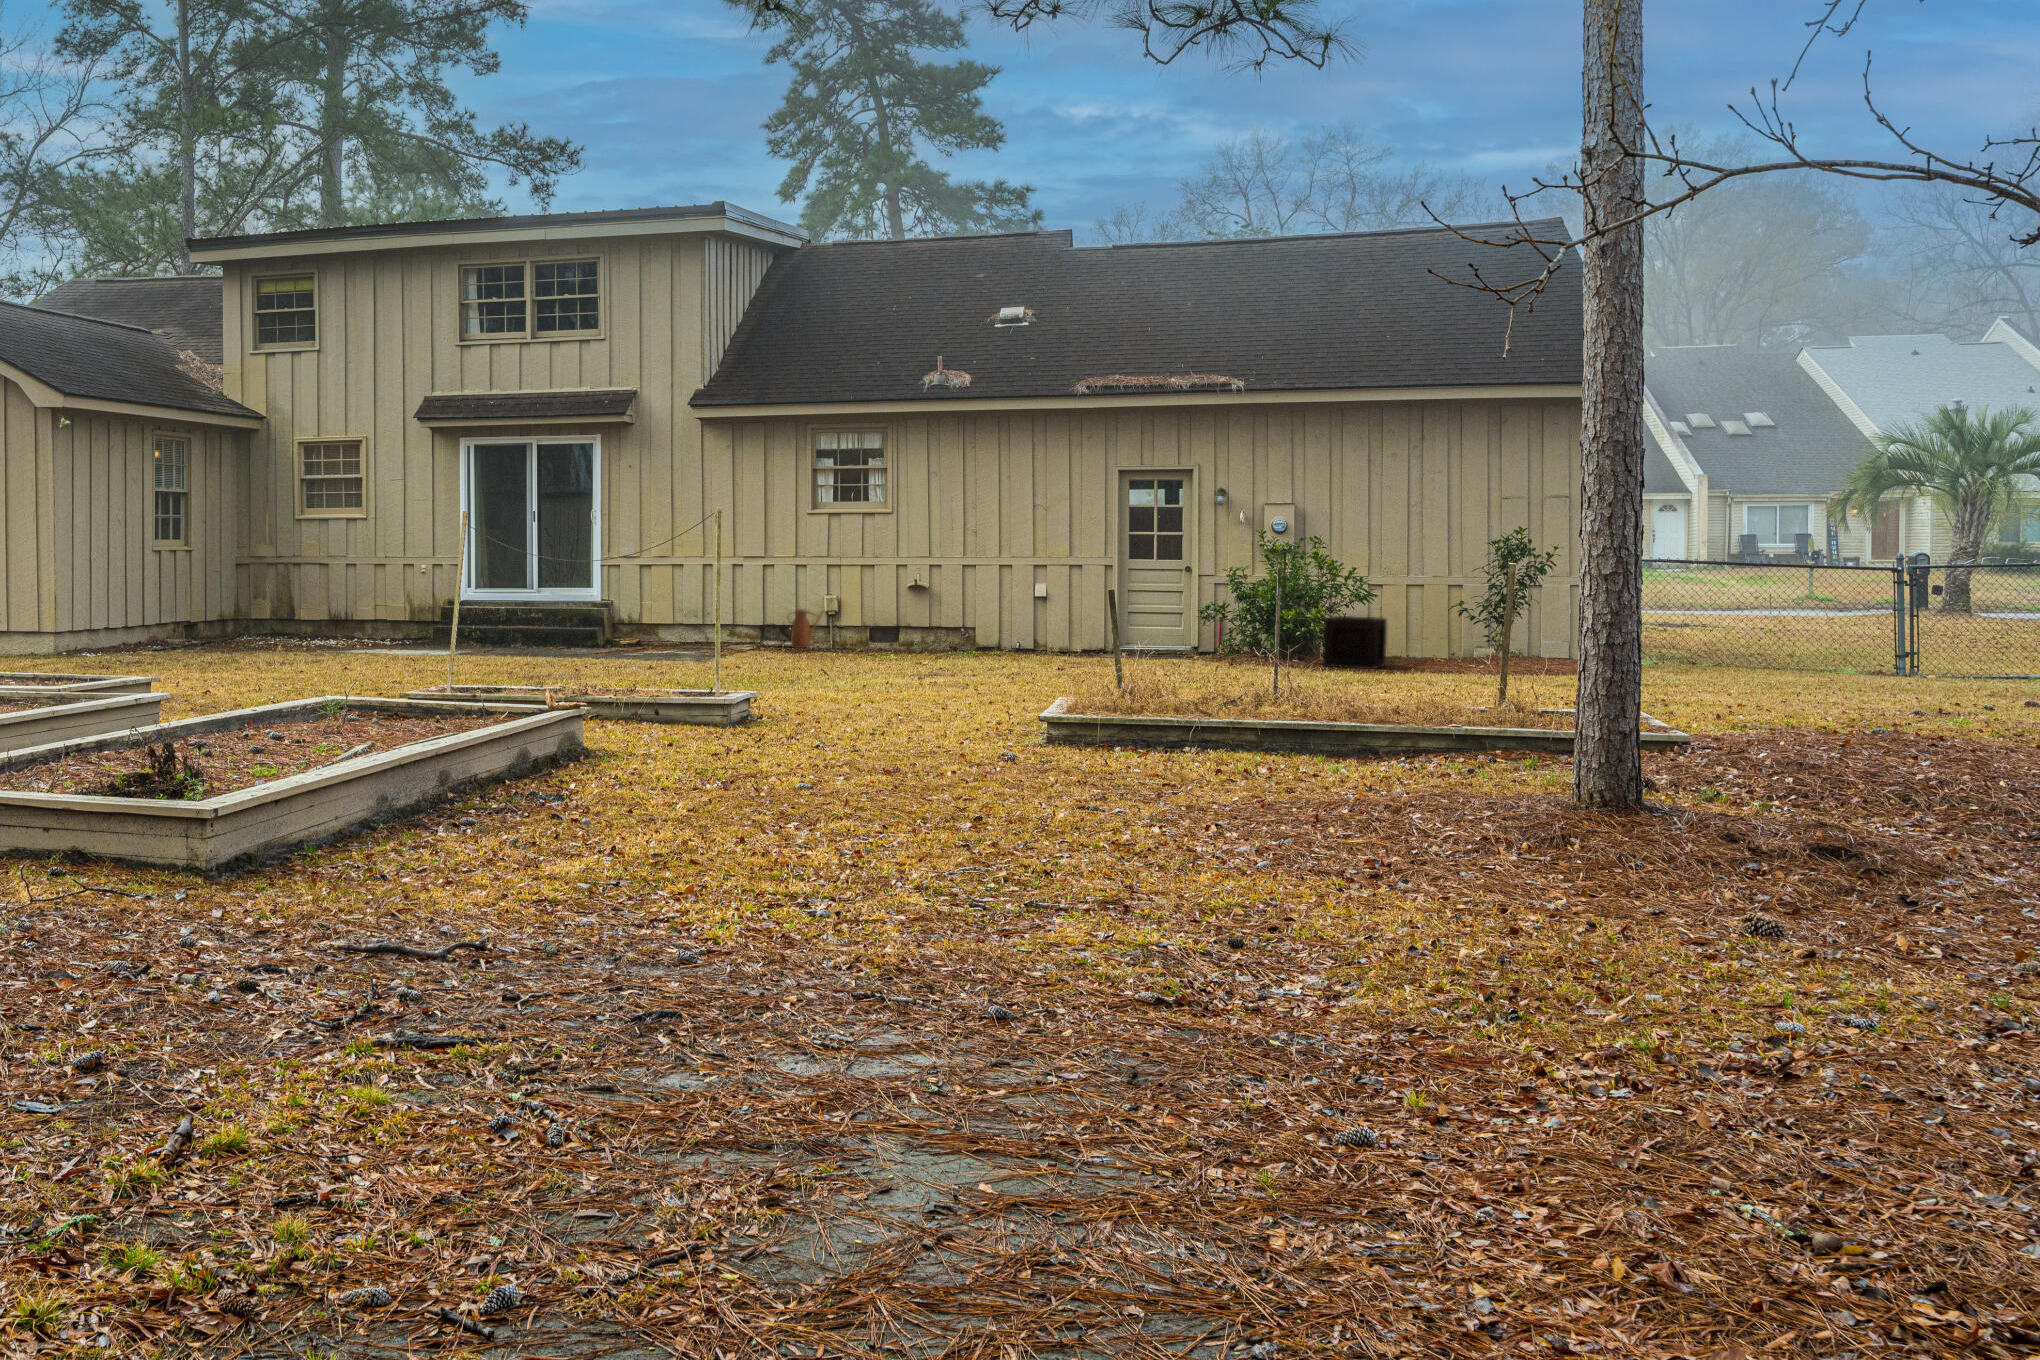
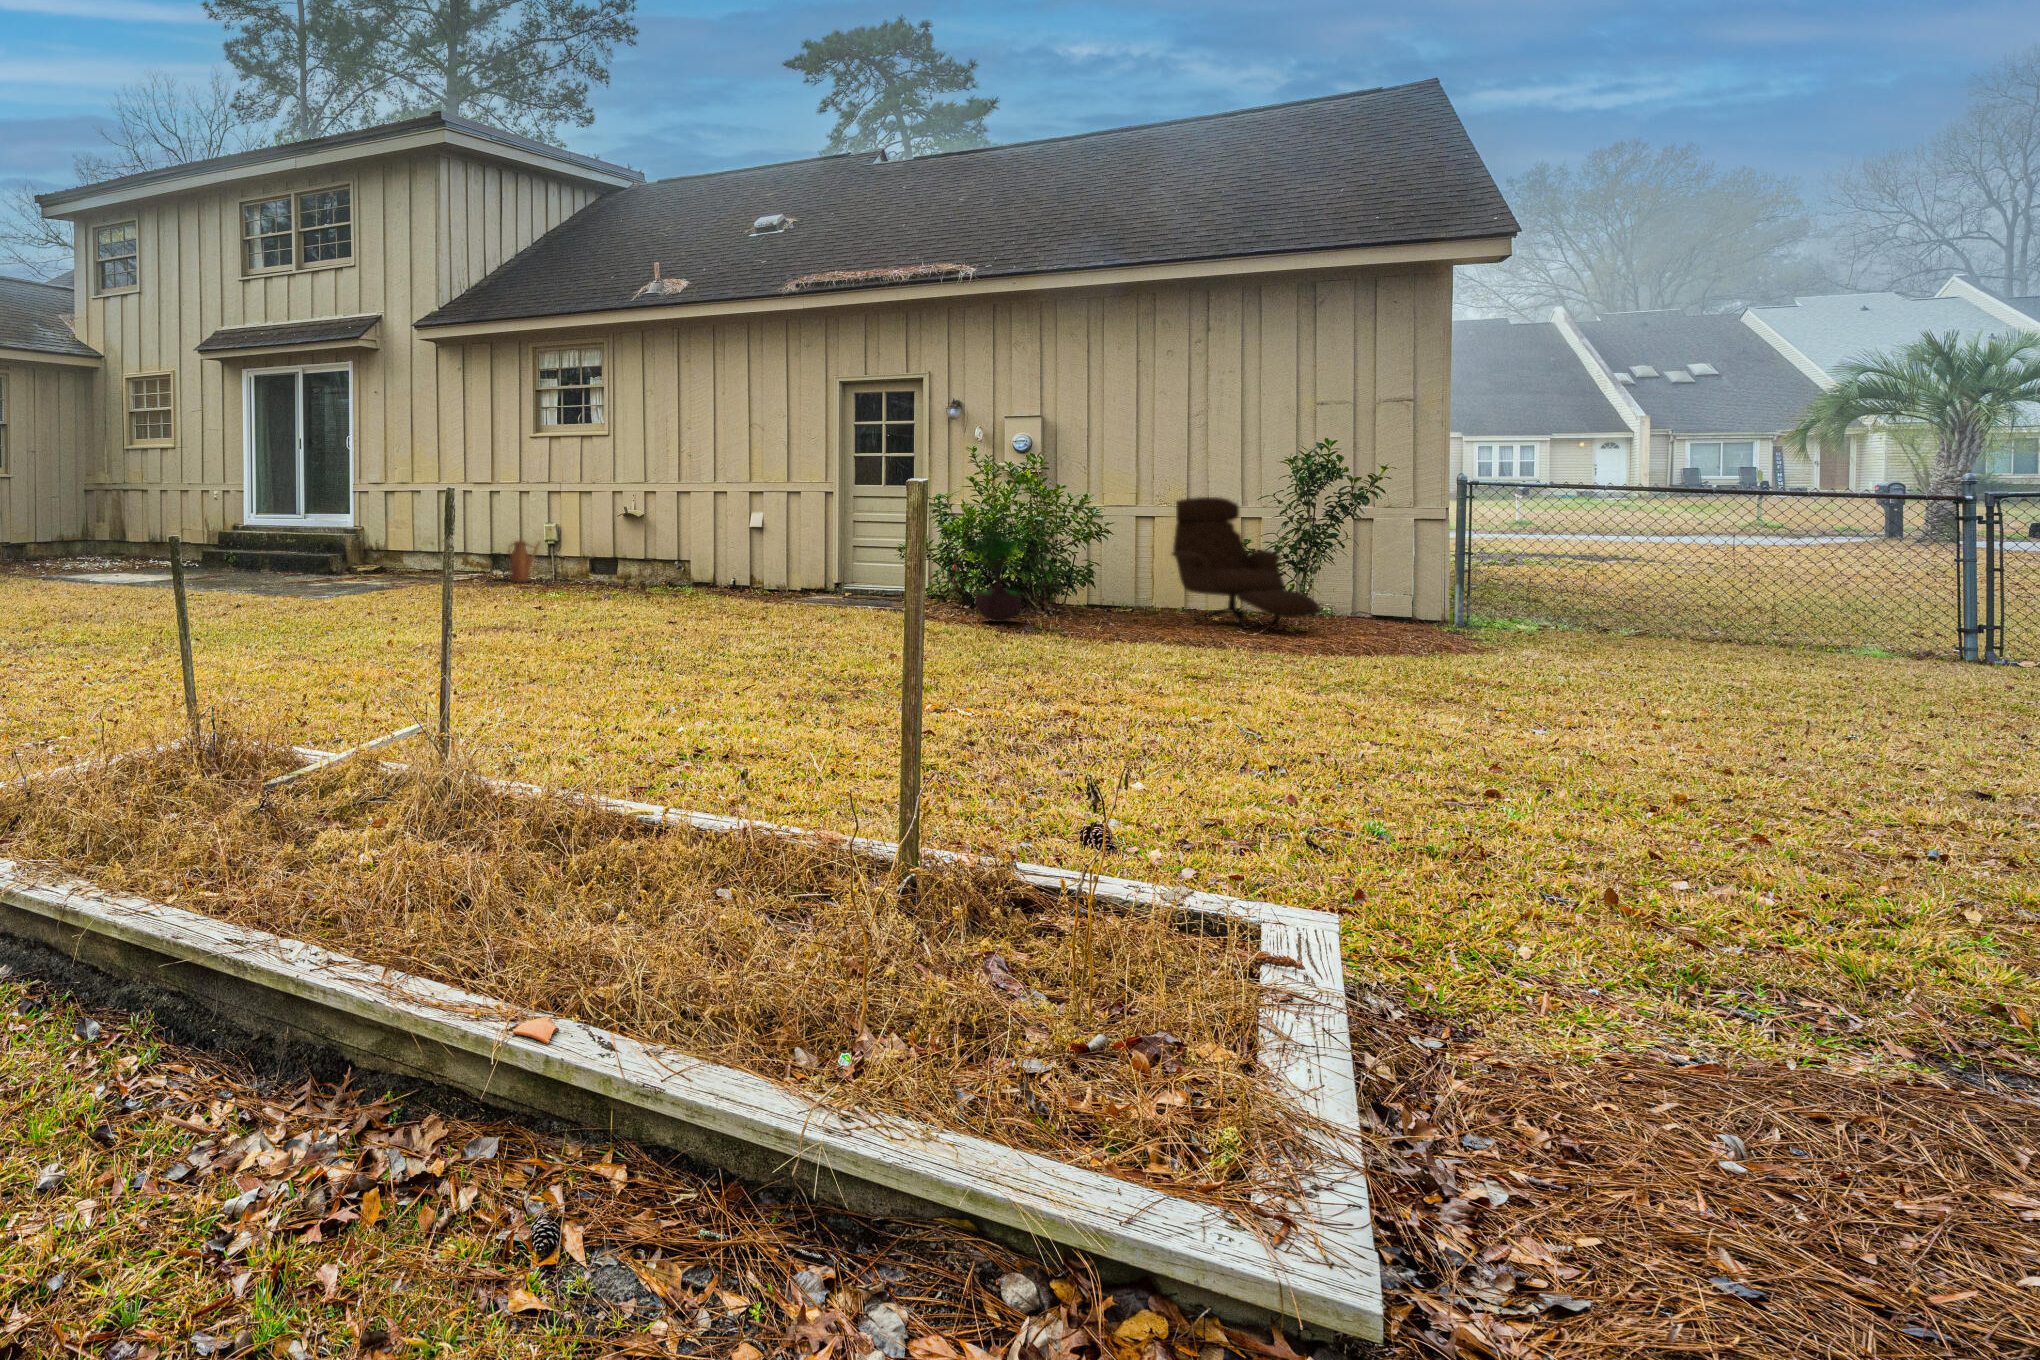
lounge chair: none [1406,570,1522,673] -> present [1172,497,1320,635]
potted tree: none [1269,591,1318,669] -> present [965,530,1024,622]
wooden crate: present [1323,616,1387,669] -> none [1051,555,1142,626]

